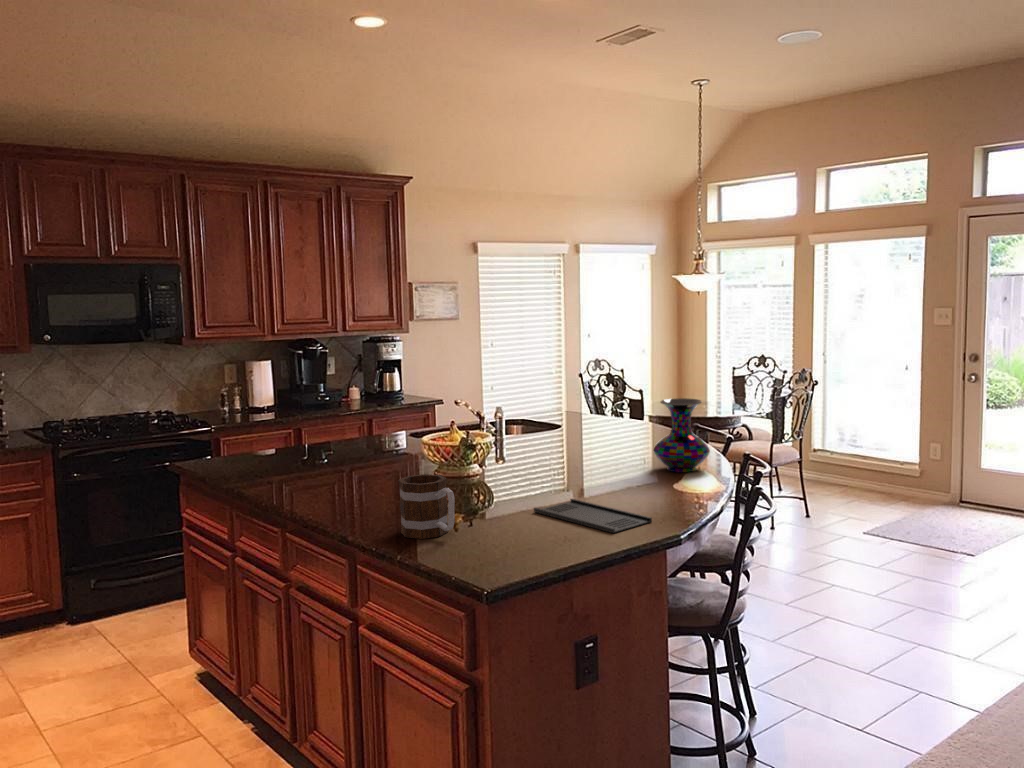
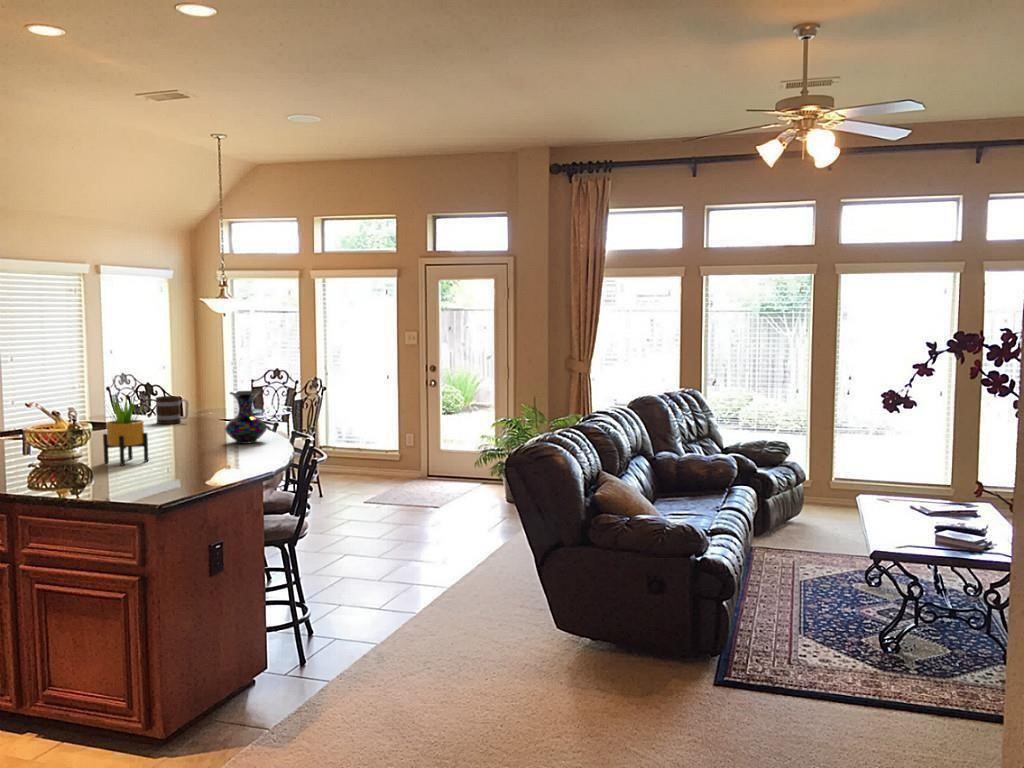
potted plant: none [488,399,544,497] -> present [103,398,149,465]
mug: present [398,474,455,539] -> present [156,396,188,424]
tray: present [534,499,652,533] -> none [150,461,242,475]

